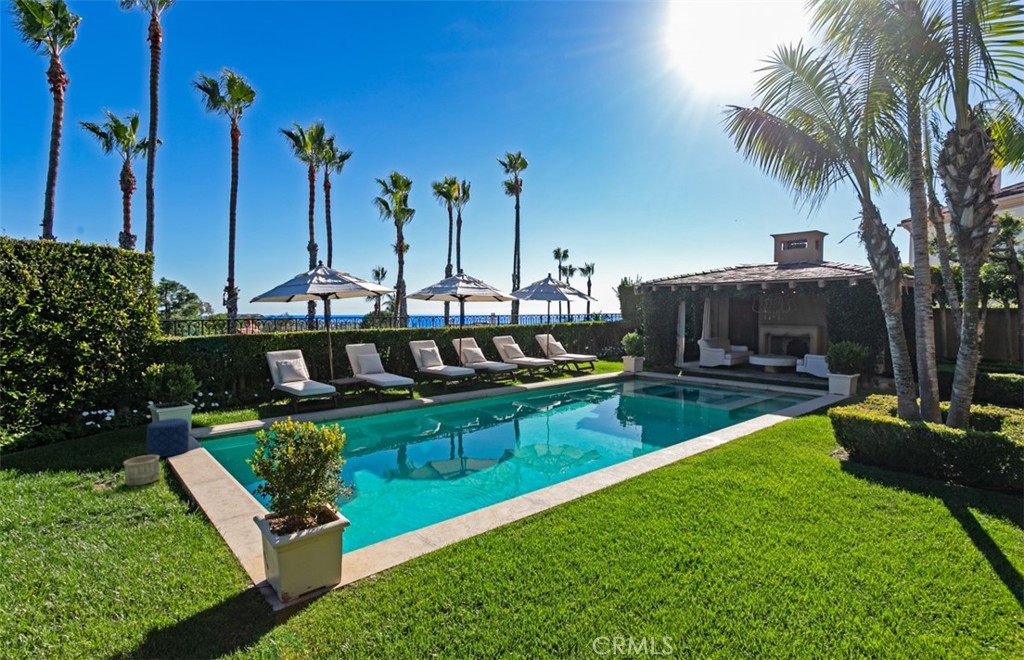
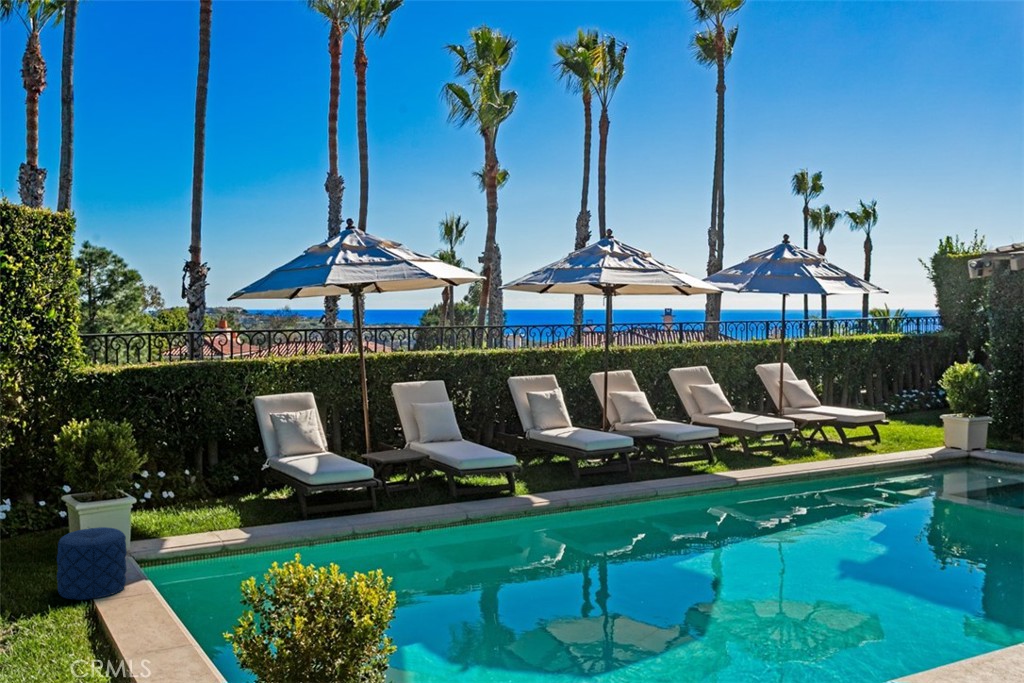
wooden bucket: present [123,455,159,486] -> none [18,605,78,664]

